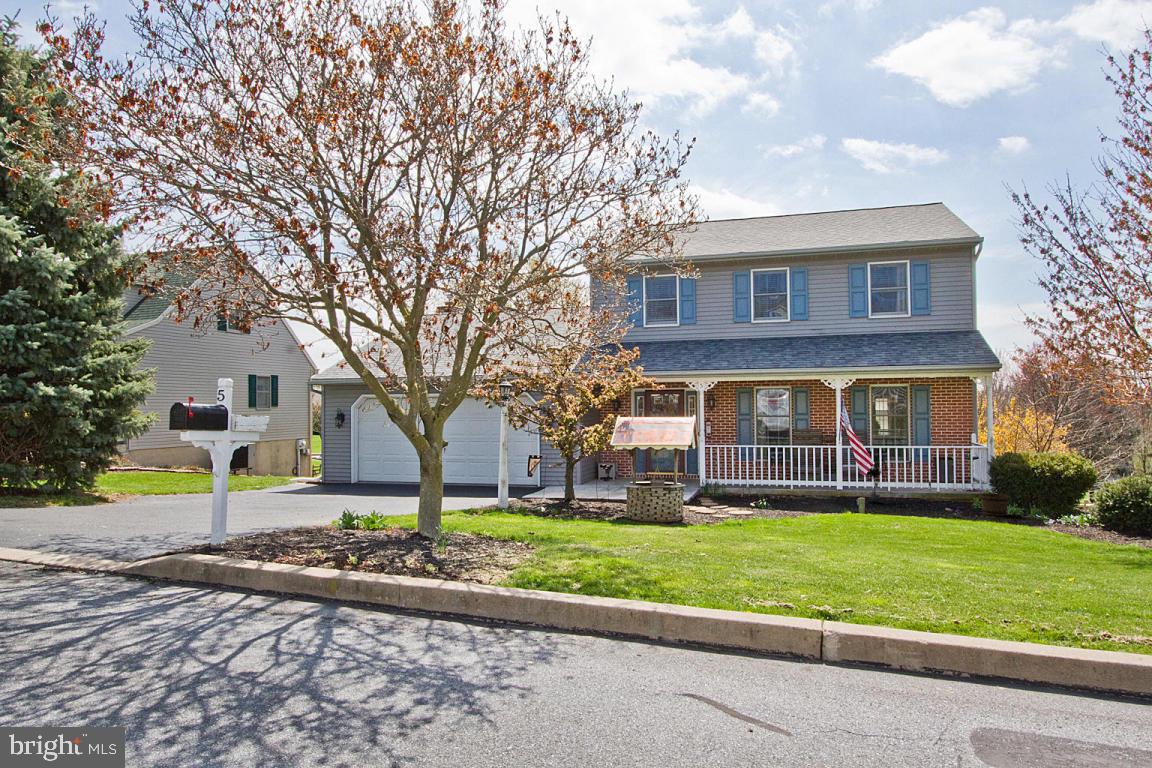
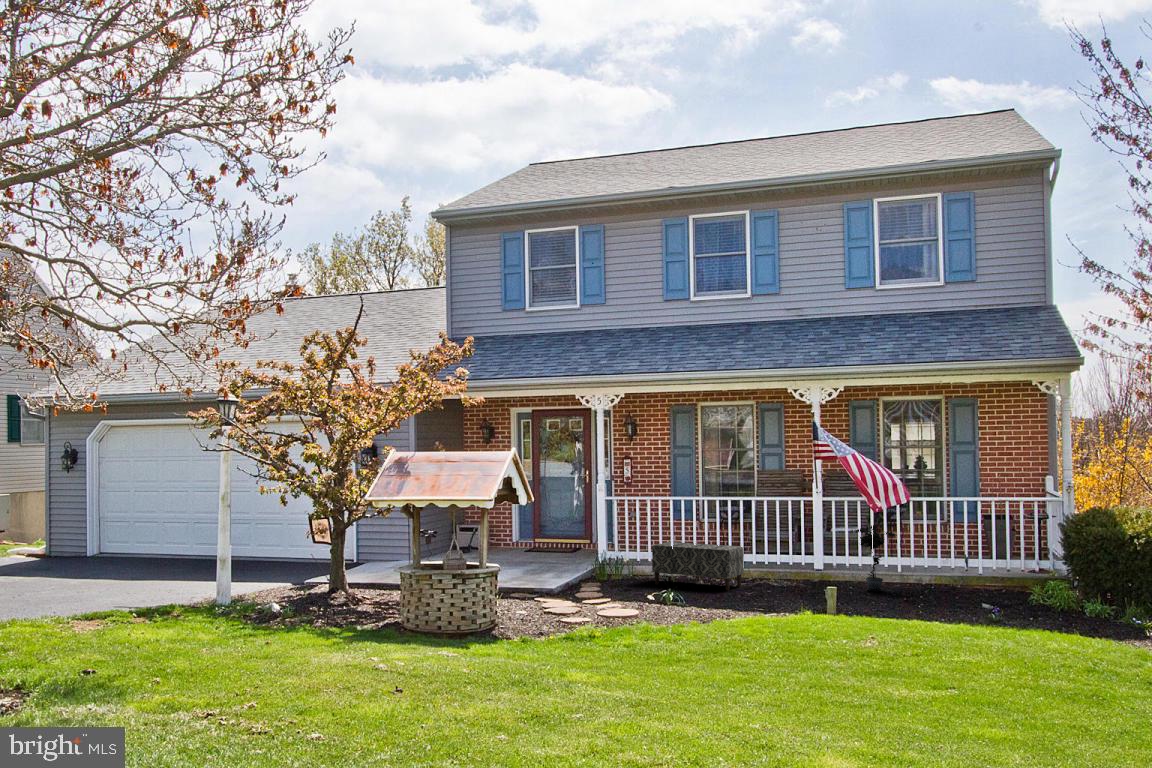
bench: none [741,474,796,503] -> present [652,542,744,591]
bucket: present [980,491,1008,516] -> none [1043,572,1093,618]

